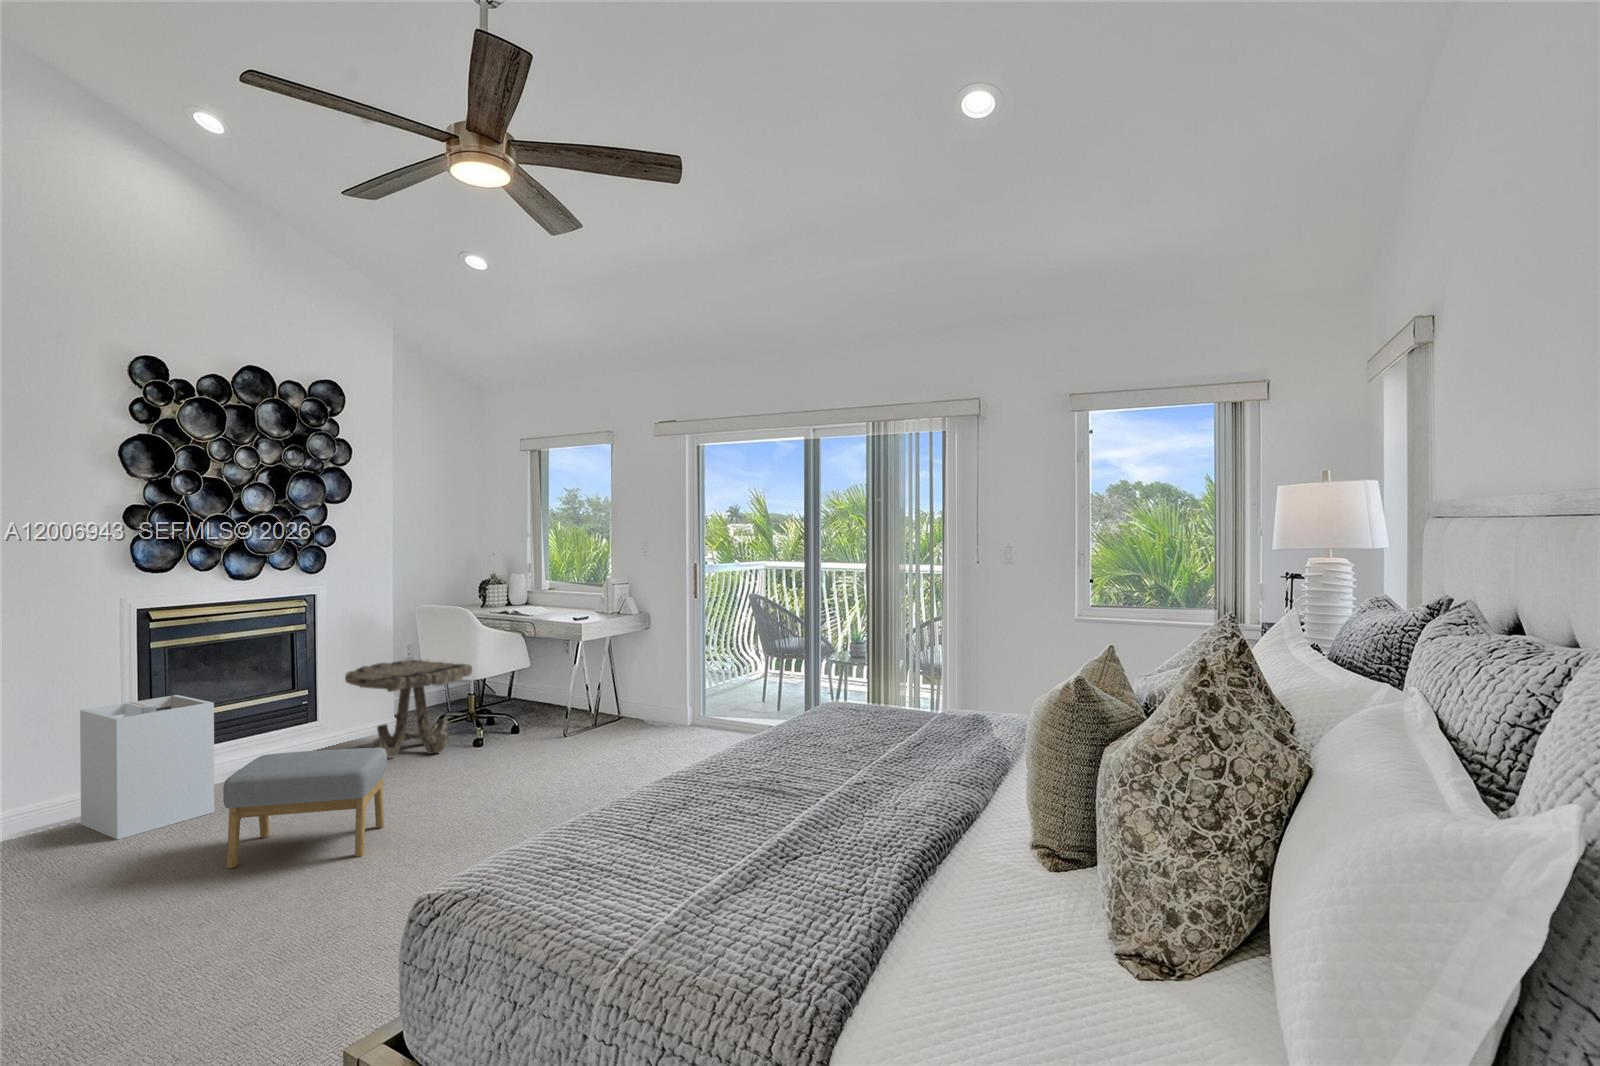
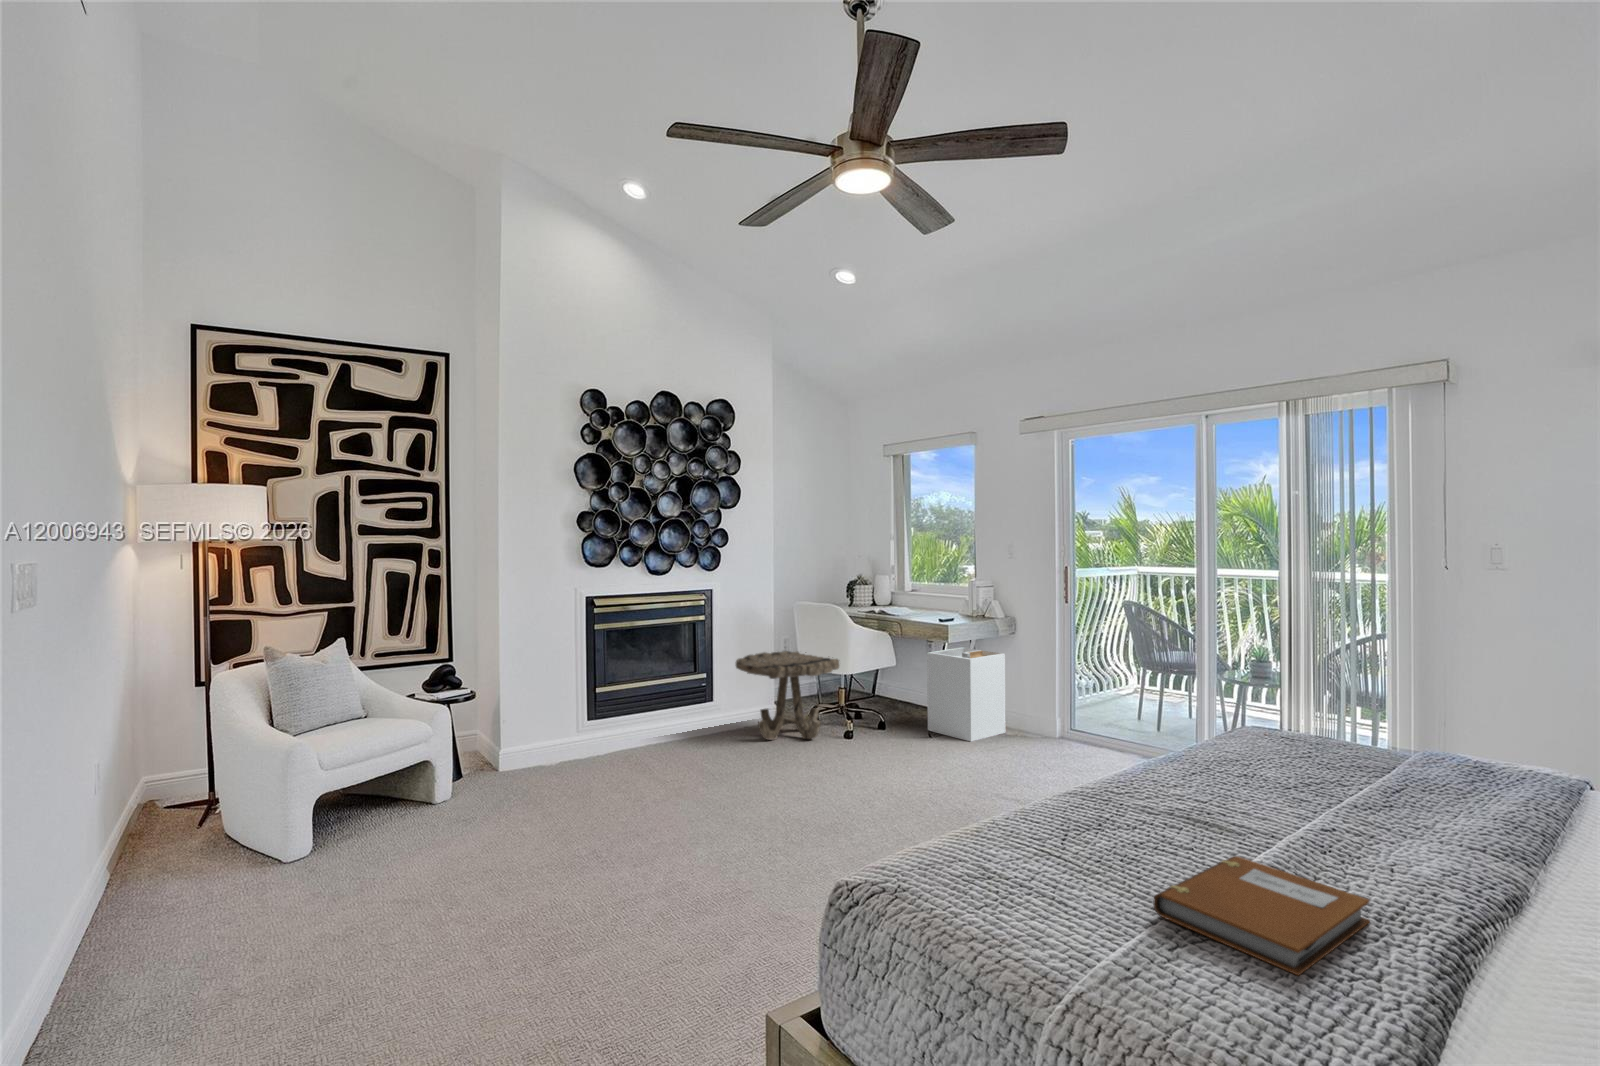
laundry hamper: present [80,695,214,840] -> present [927,648,1006,742]
footstool: present [223,748,387,868] -> none [651,726,774,827]
notebook: none [710,815,869,904] -> present [1153,856,1370,976]

